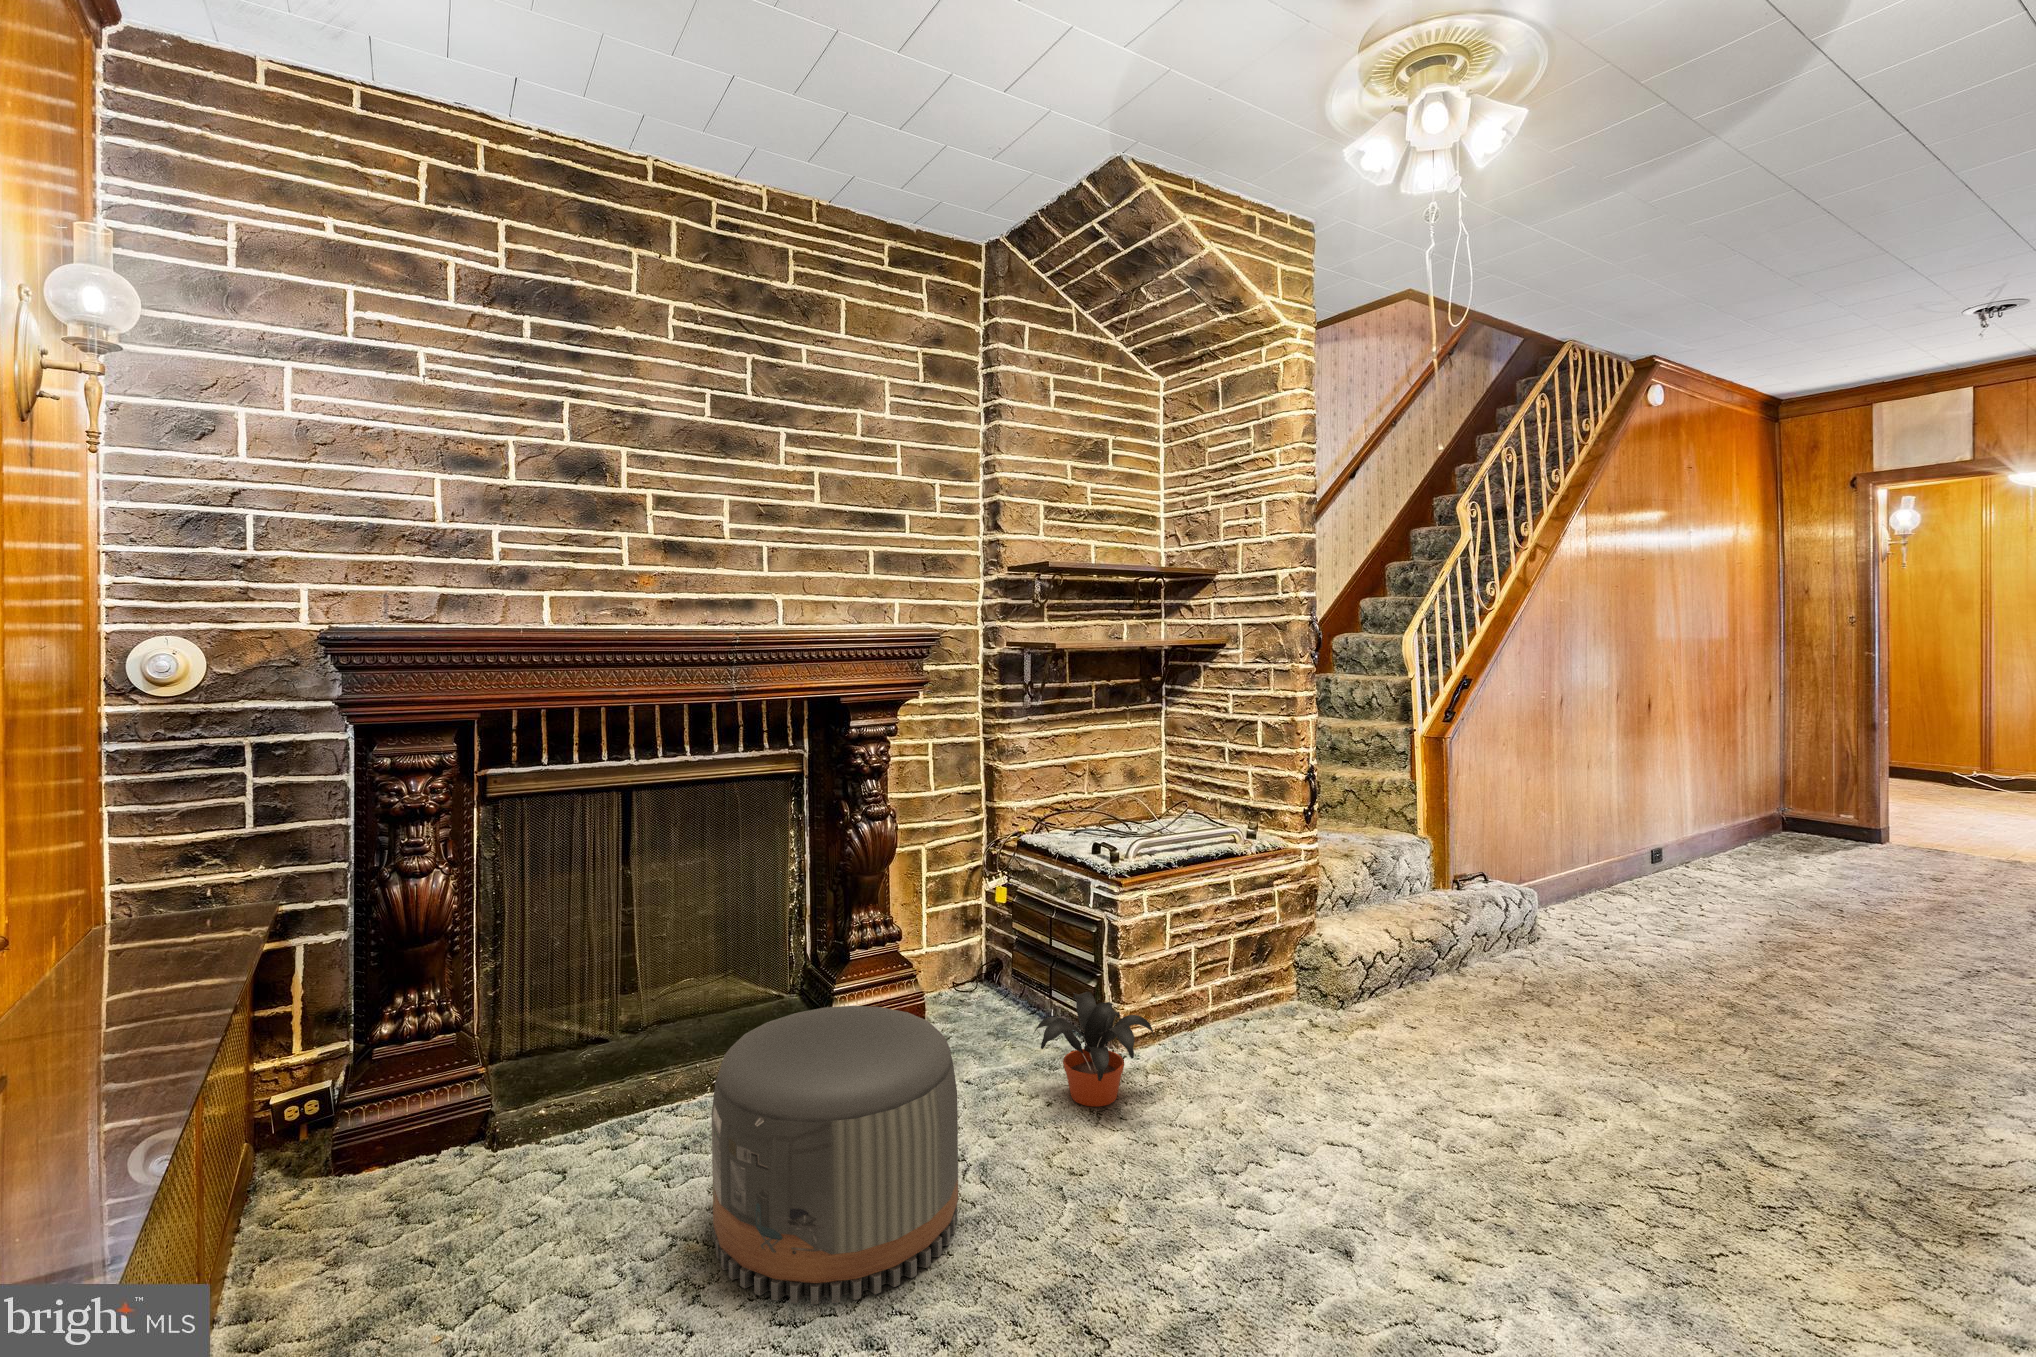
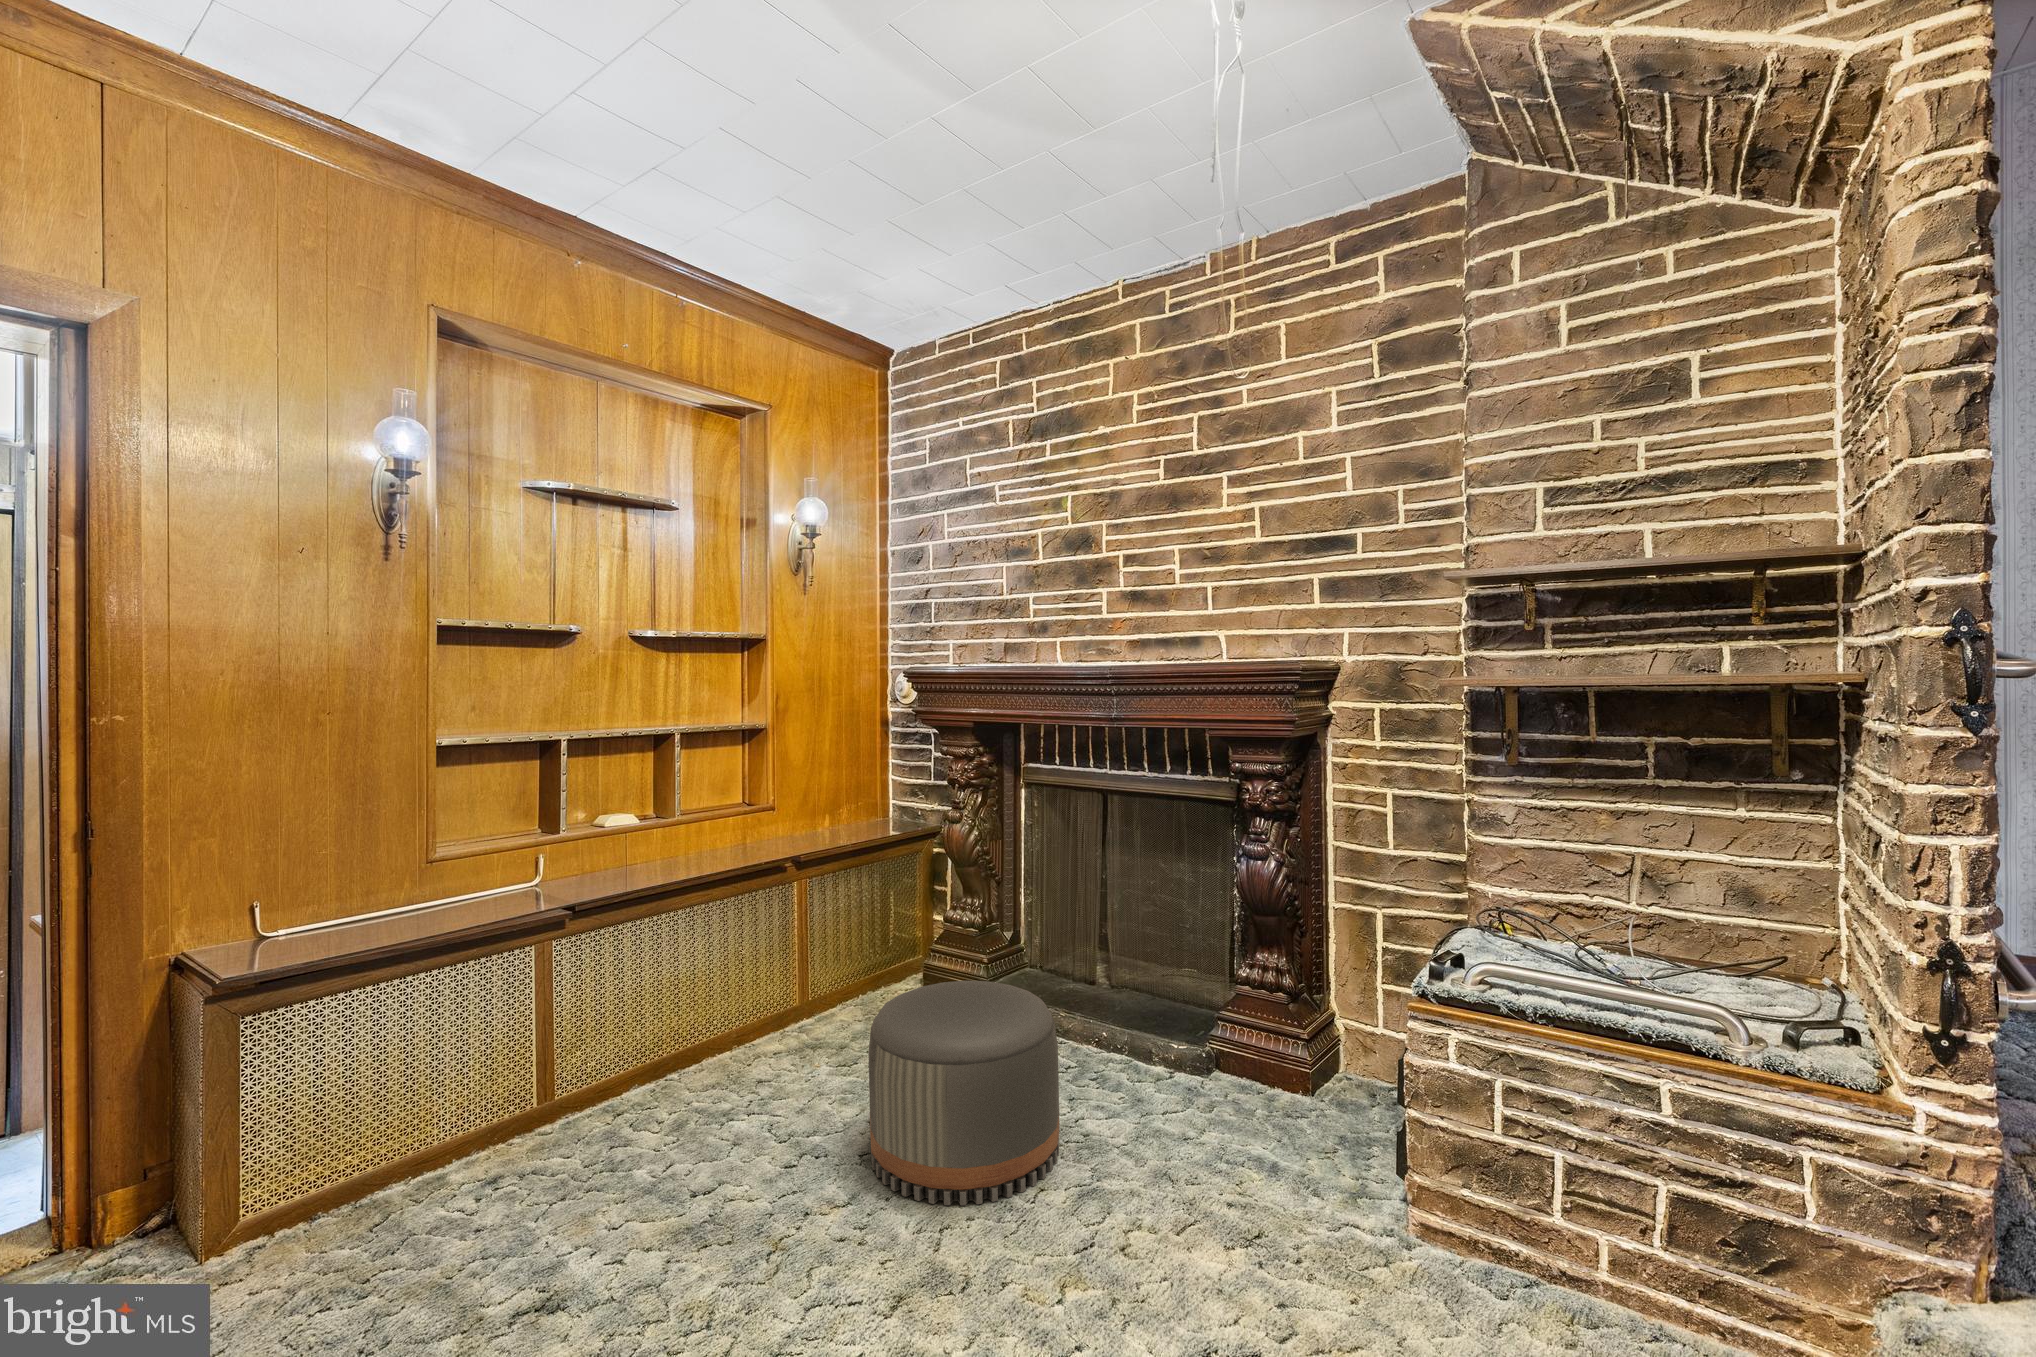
potted plant: present [1034,992,1154,1107] -> none [1197,1108,1340,1247]

